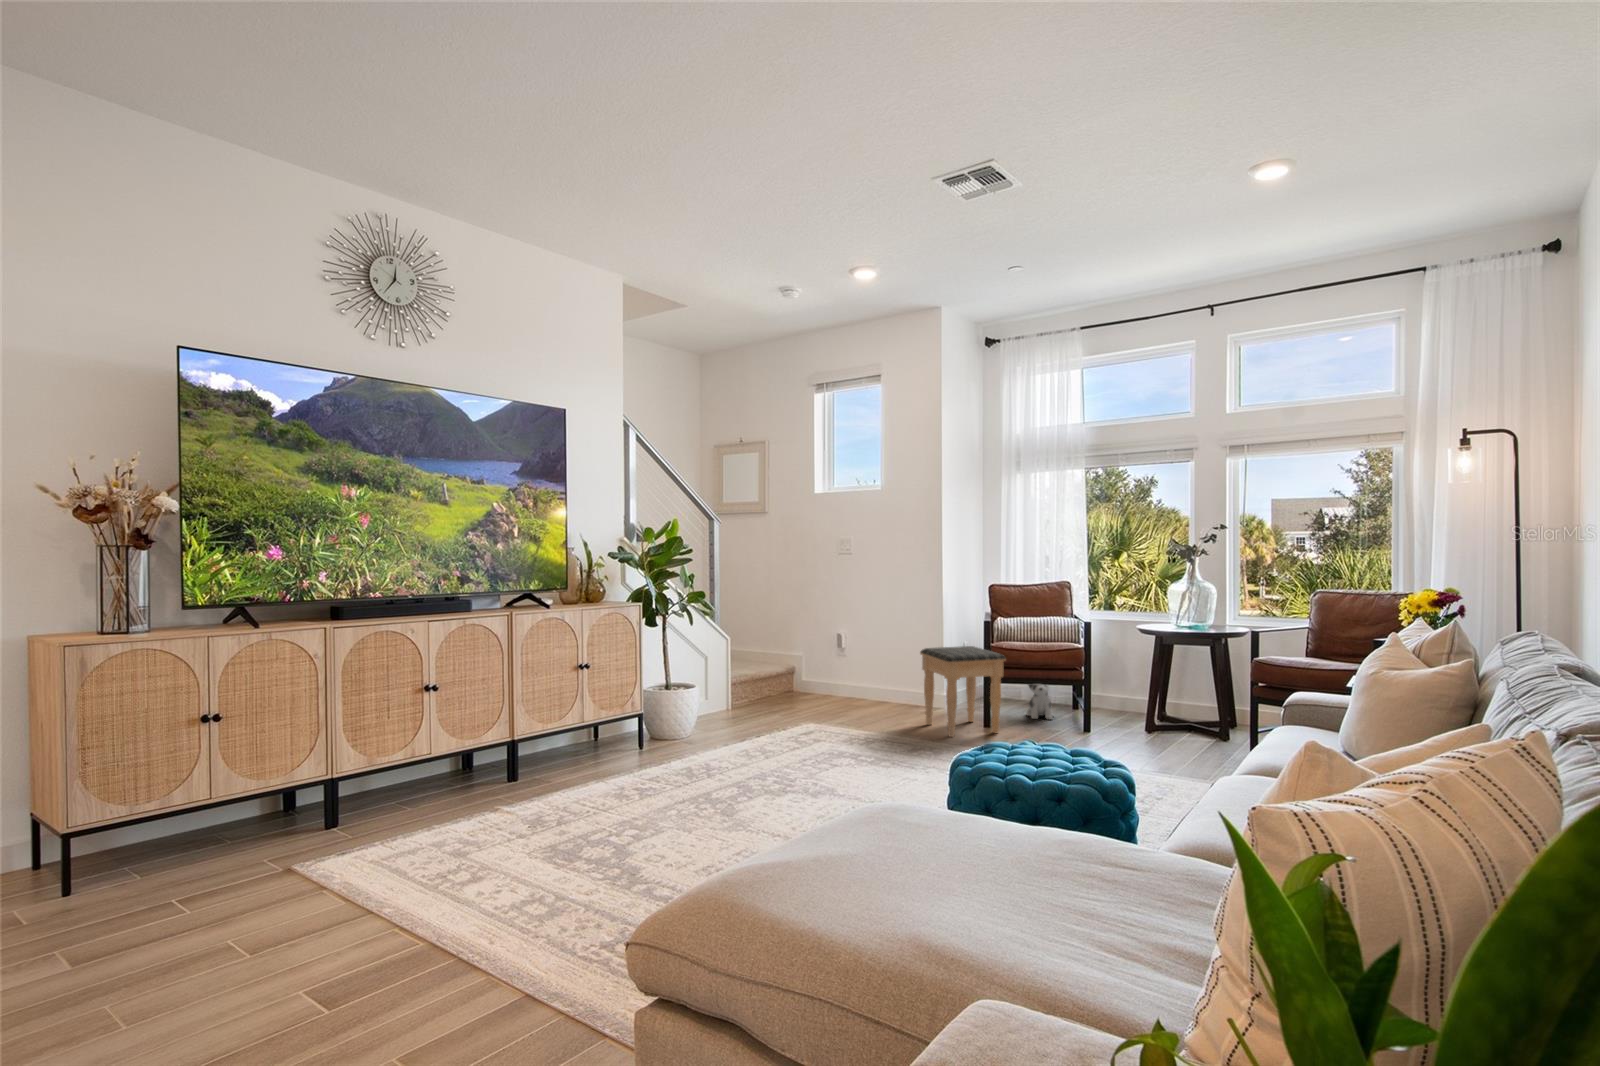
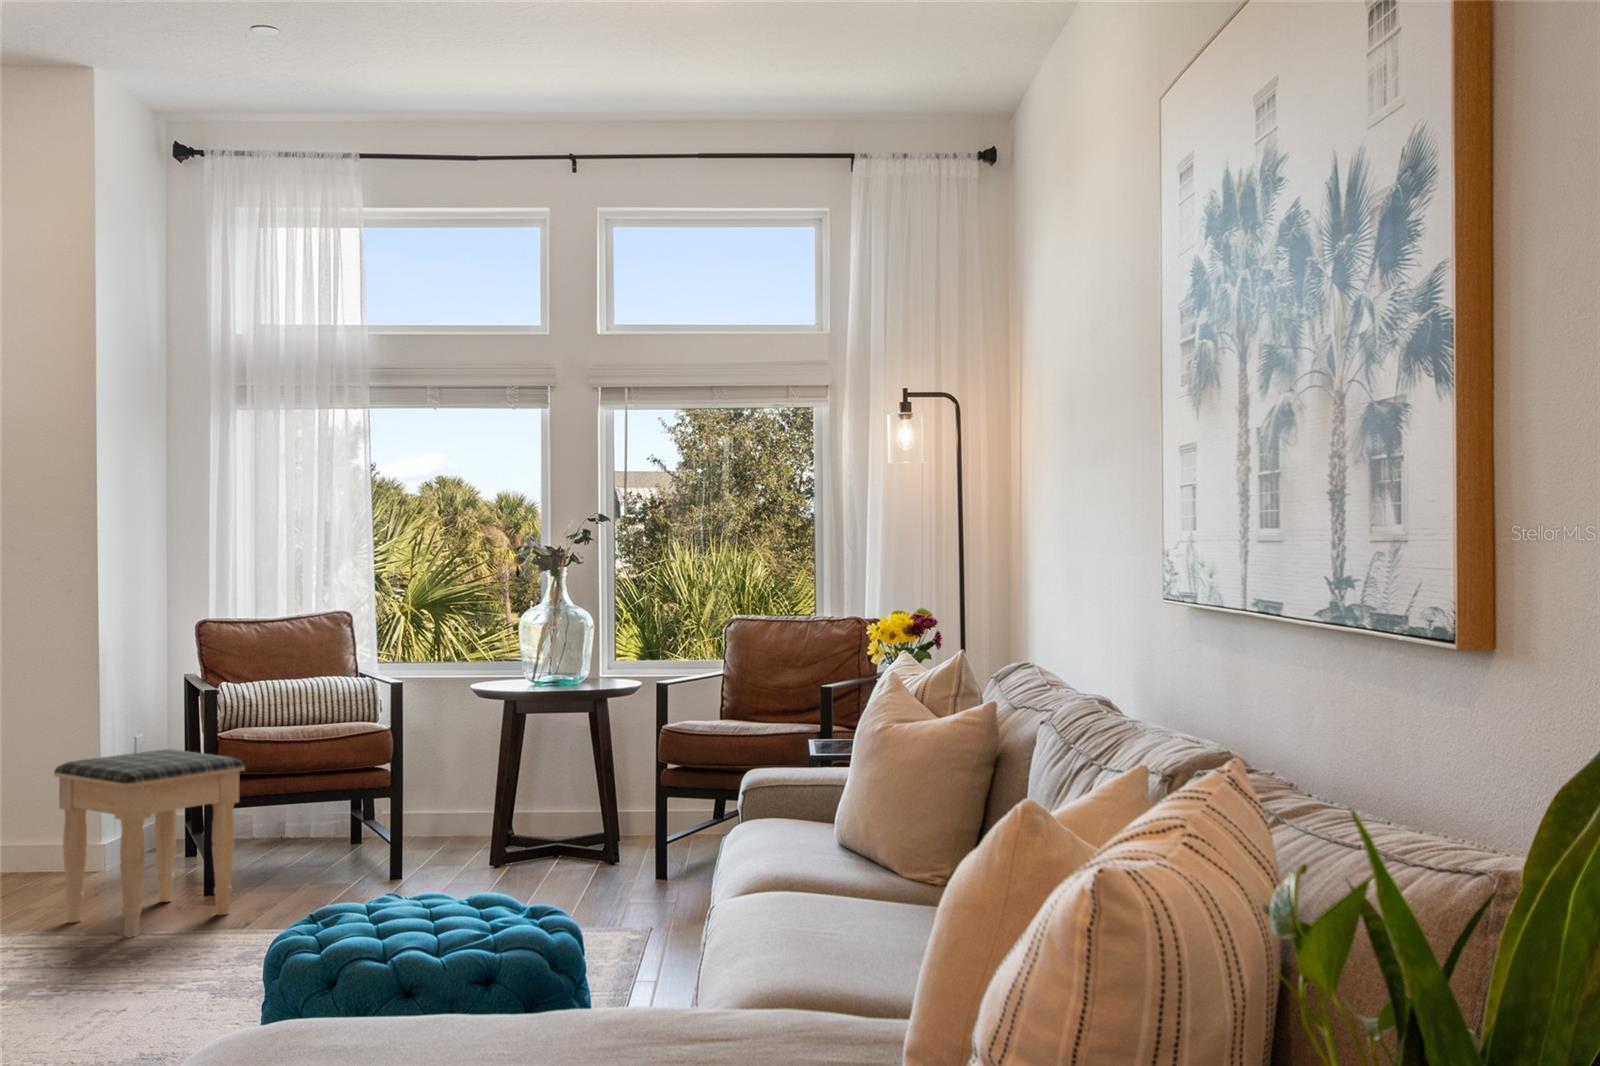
plush toy: present [1026,684,1054,719] -> none [272,788,327,877]

